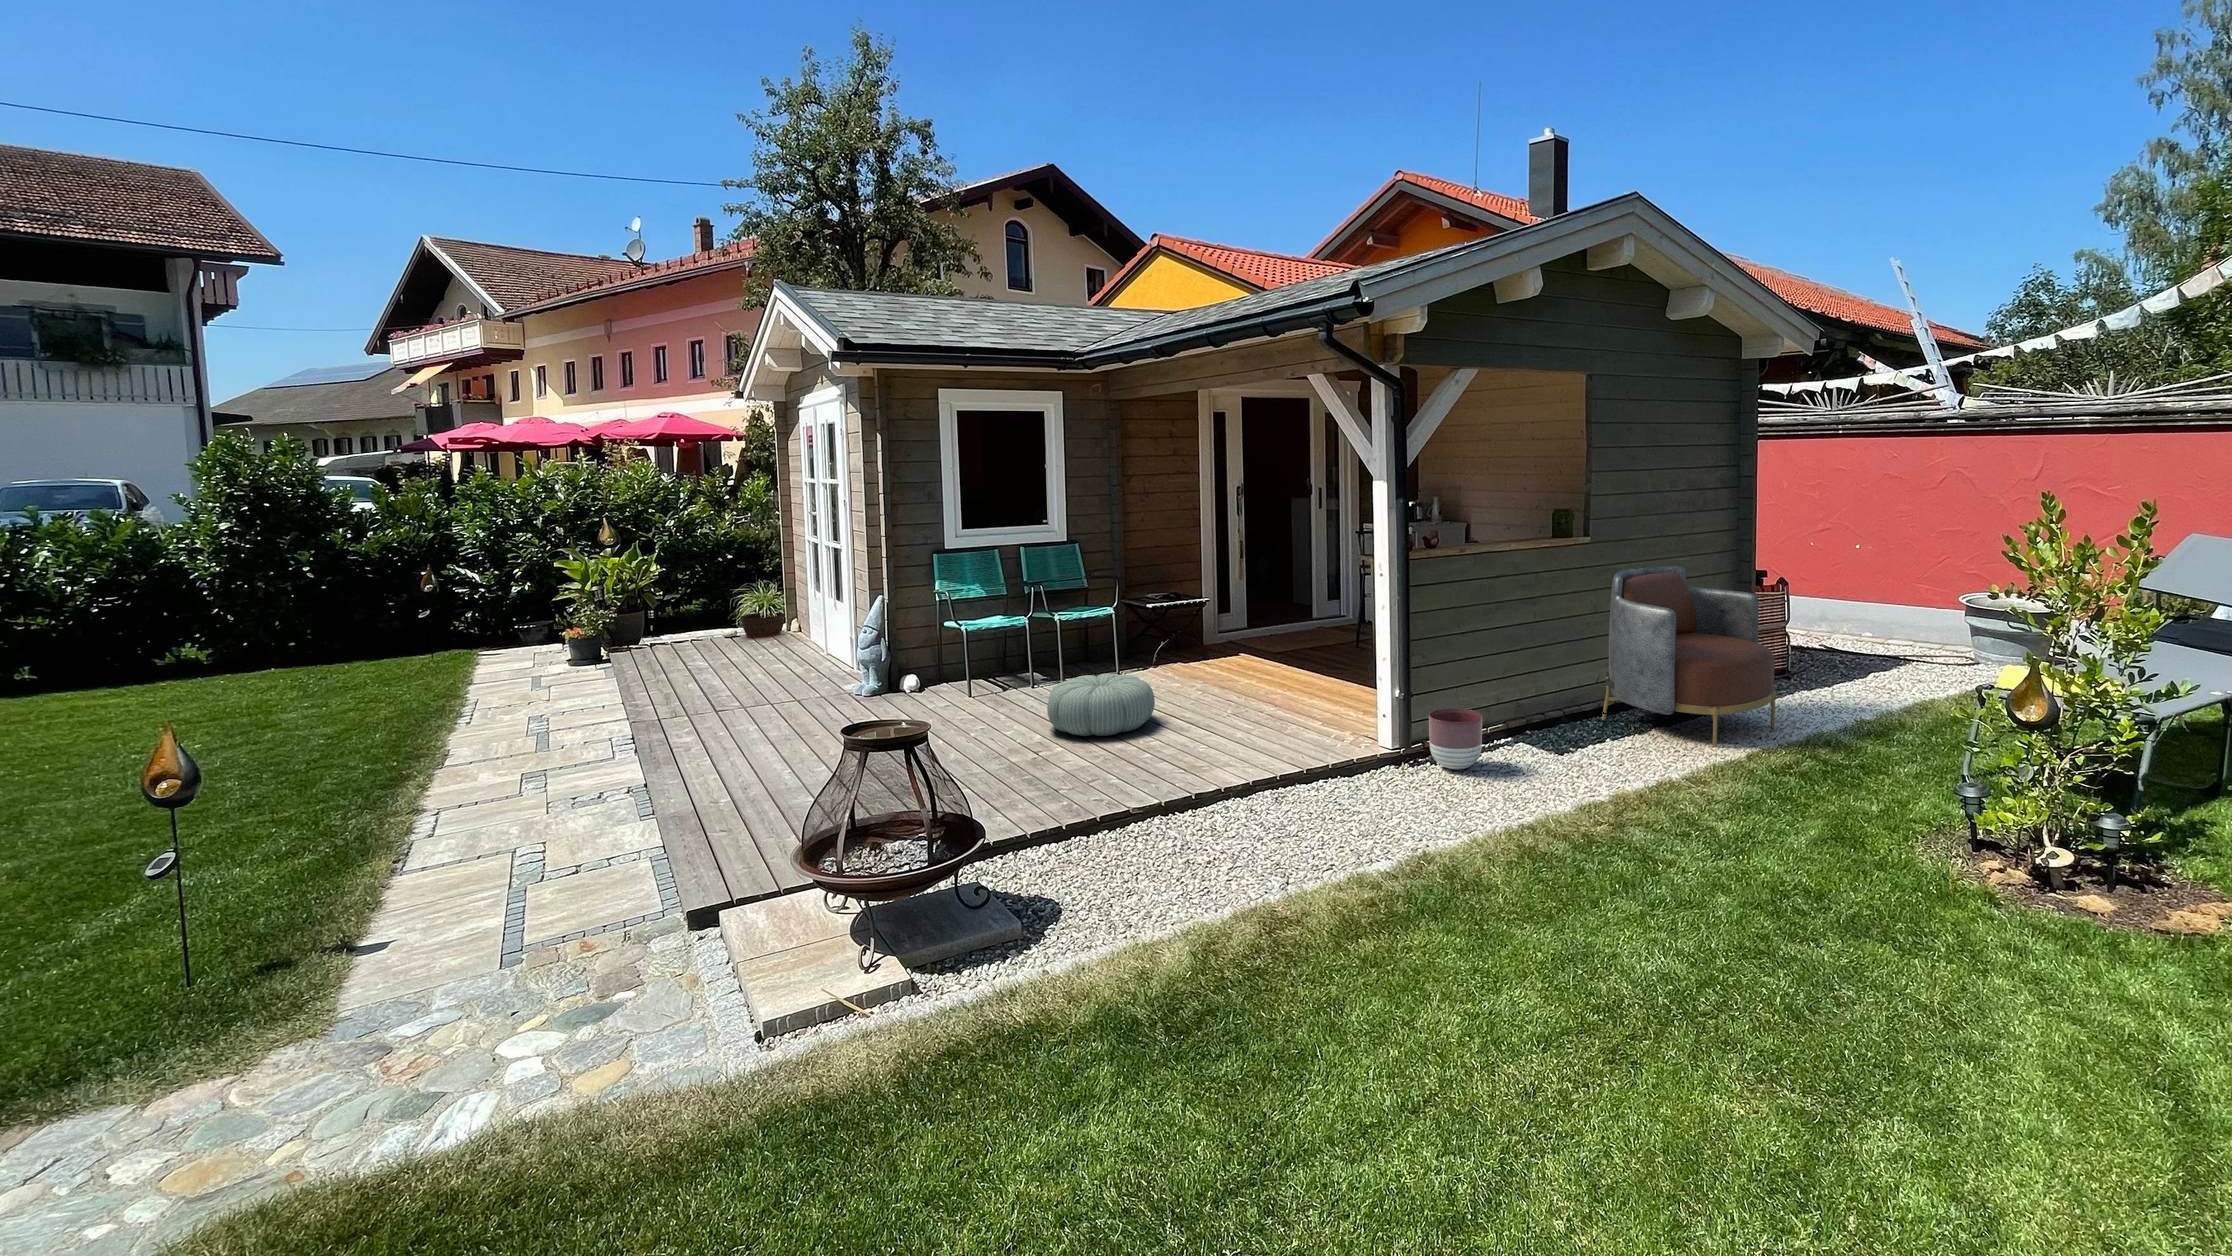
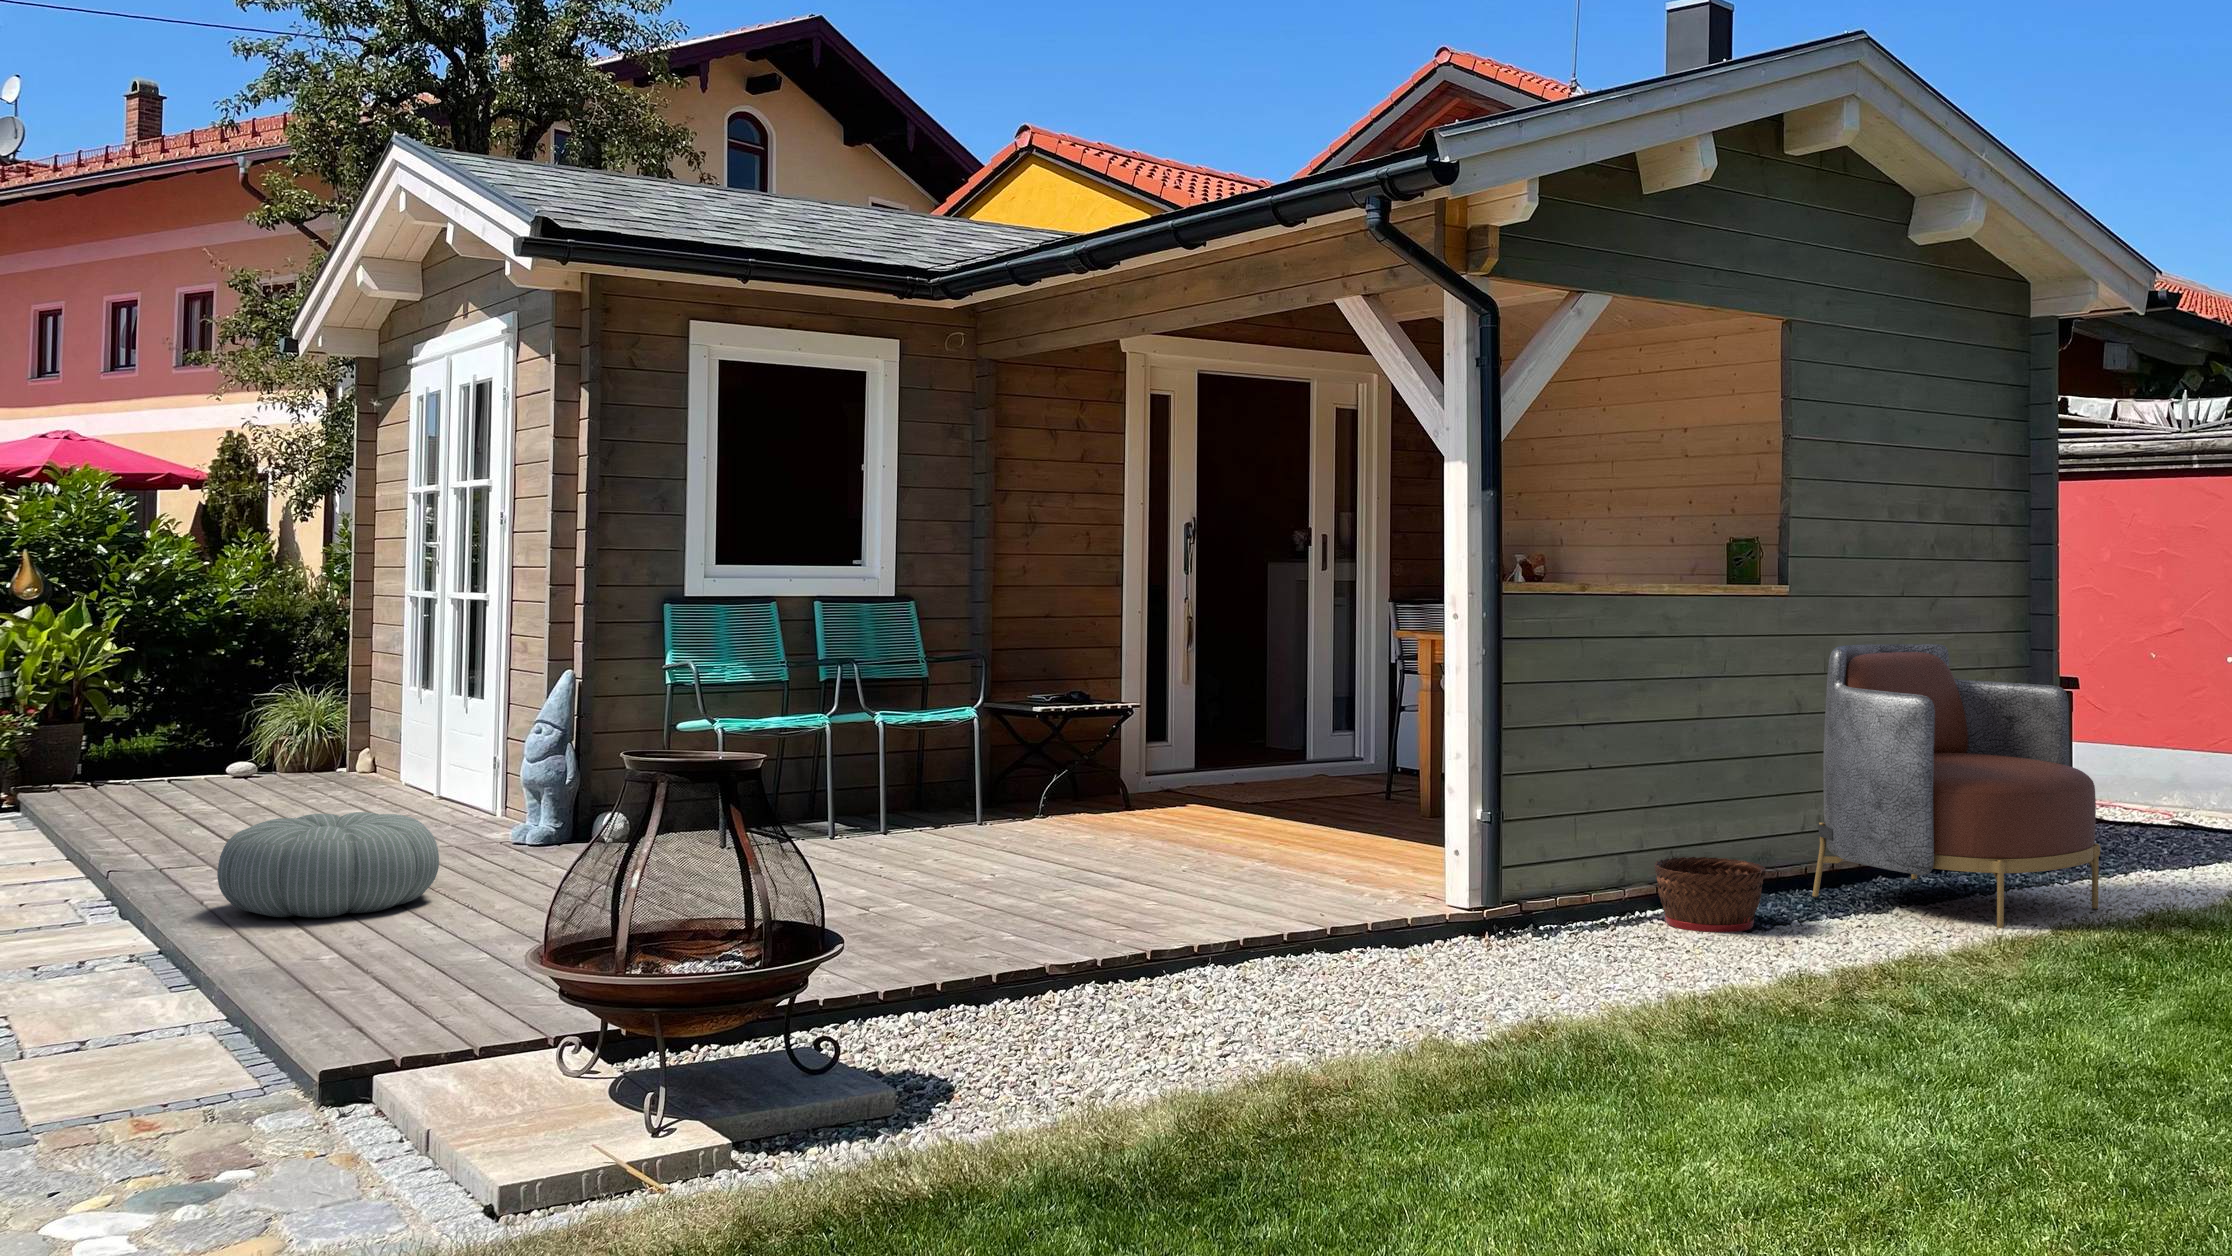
basket: present [740,612,784,638] -> present [1654,857,1766,932]
pouf: present [1047,673,1155,736] -> present [217,812,439,918]
planter: present [1429,708,1482,769] -> none [1530,848,1619,946]

